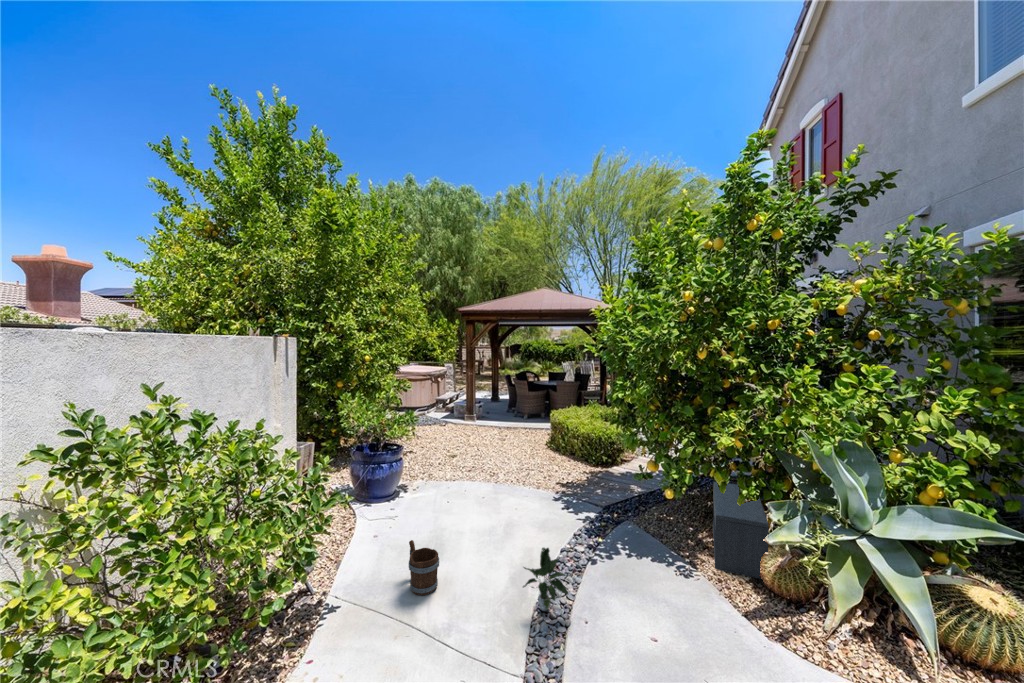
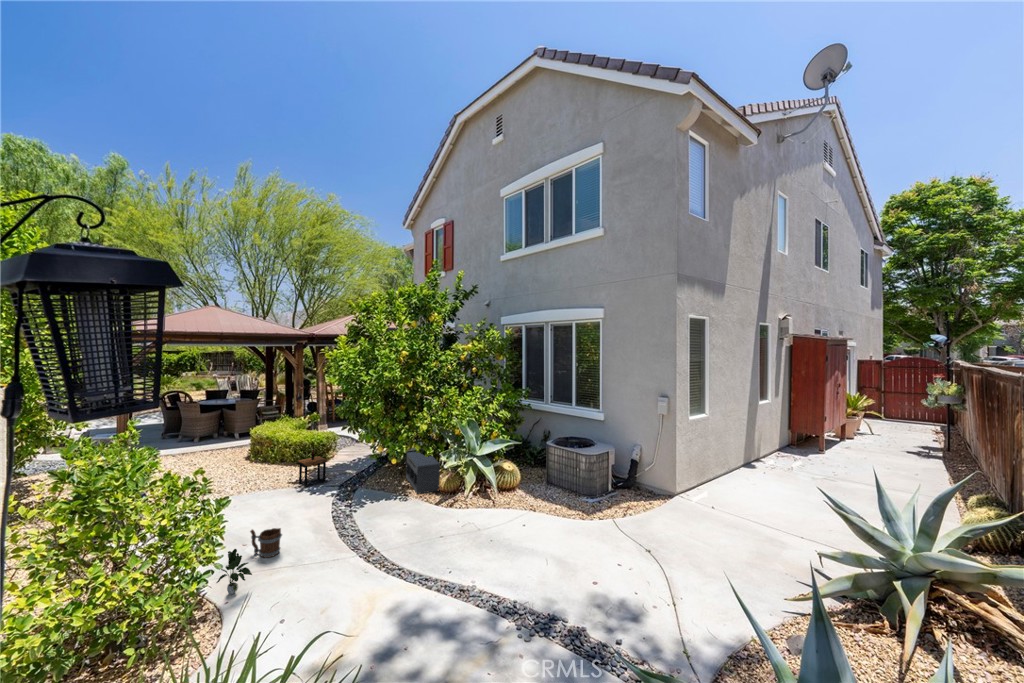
side table: none [563,446,594,495] -> present [299,451,327,487]
potted plant: present [523,548,568,611] -> present [216,549,252,595]

